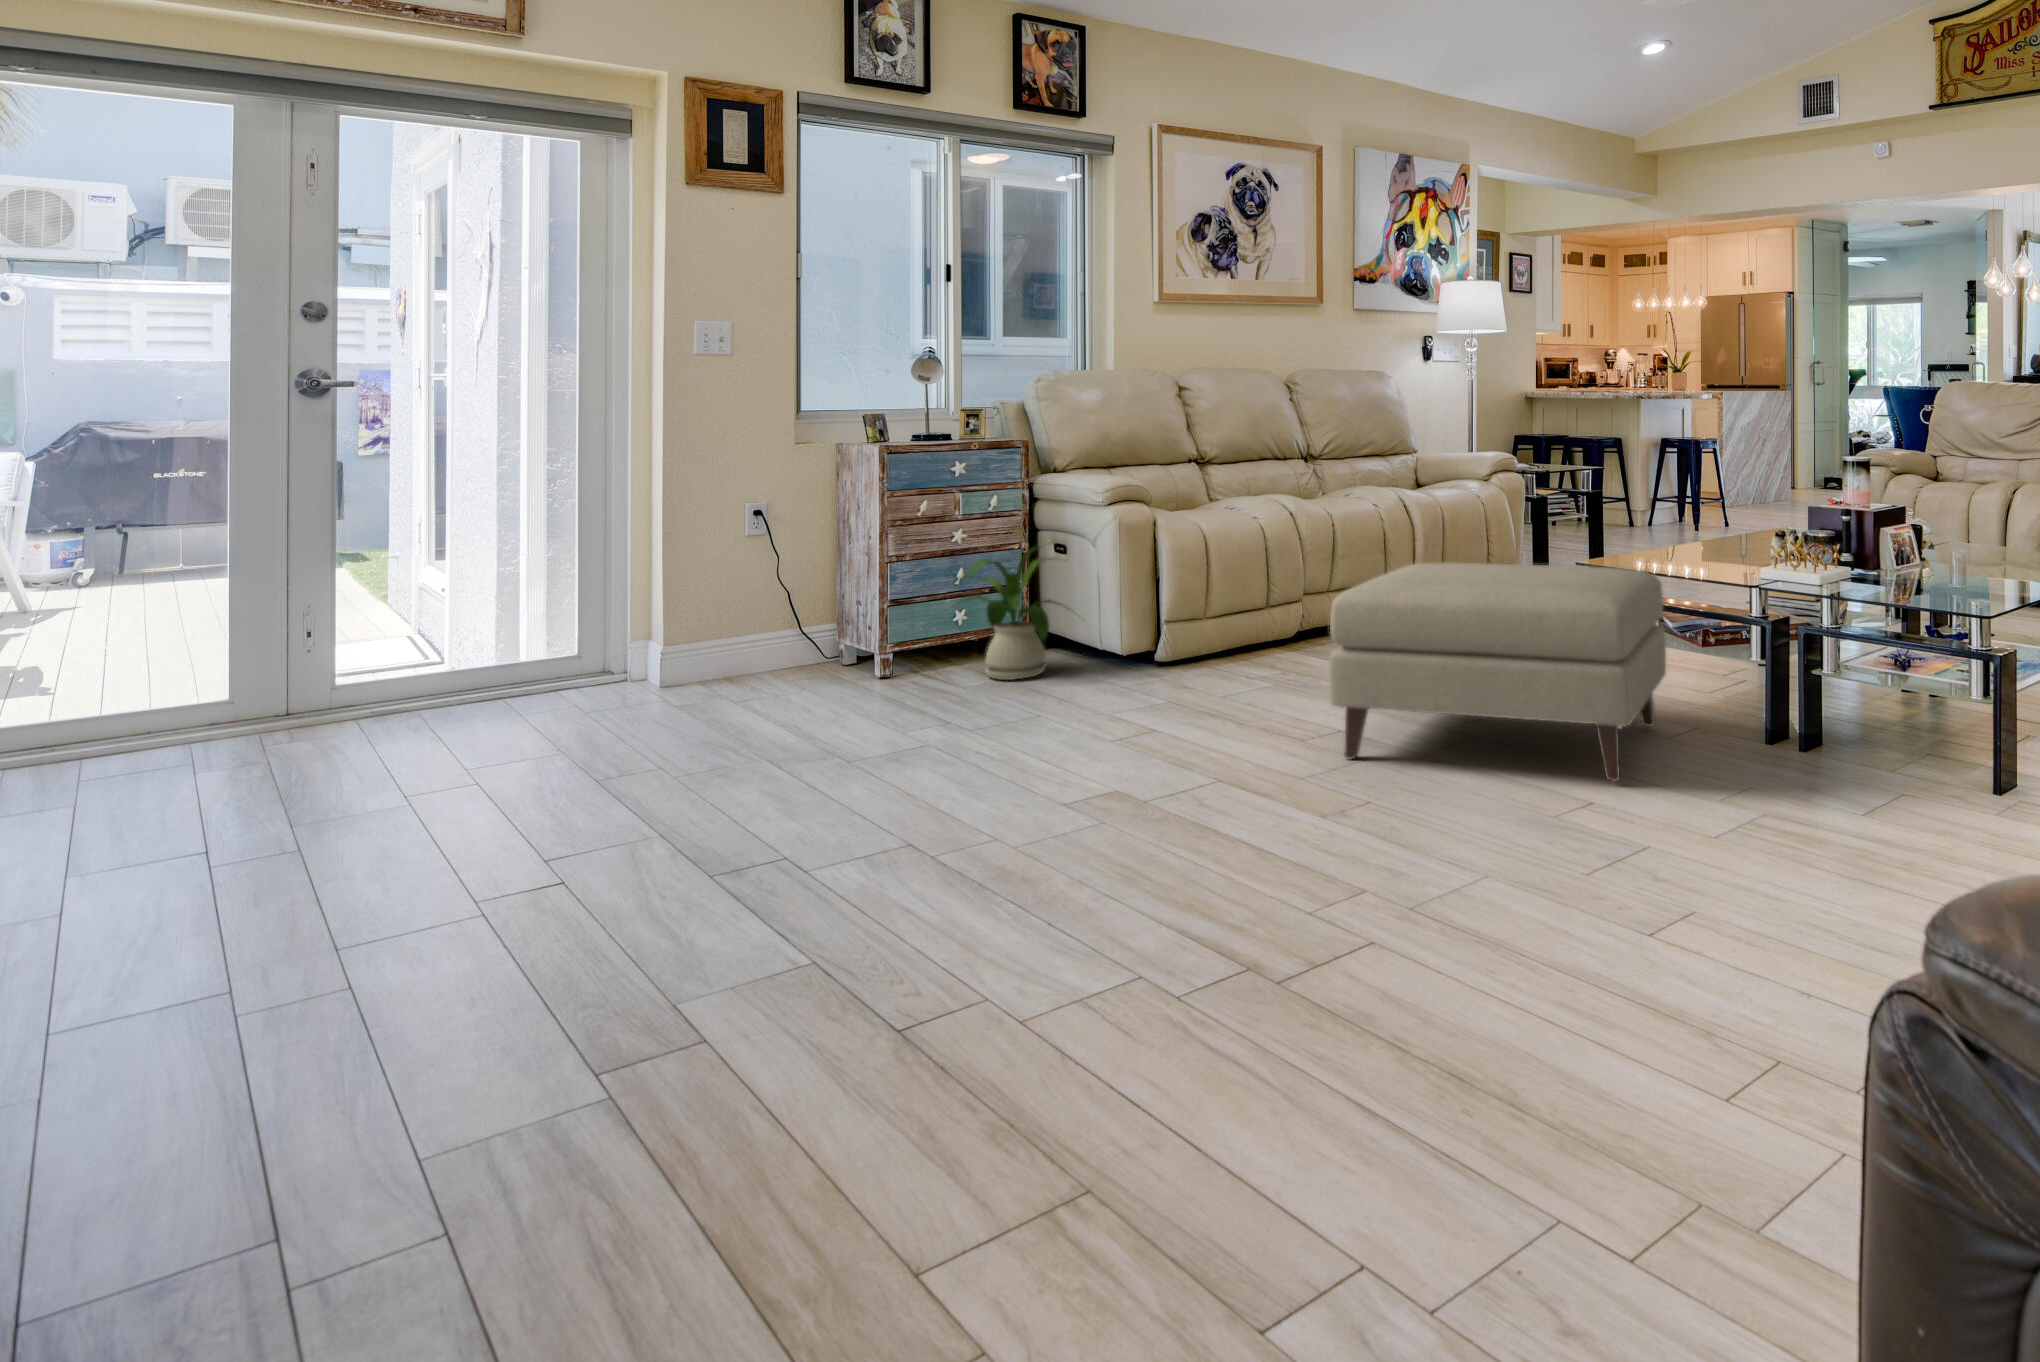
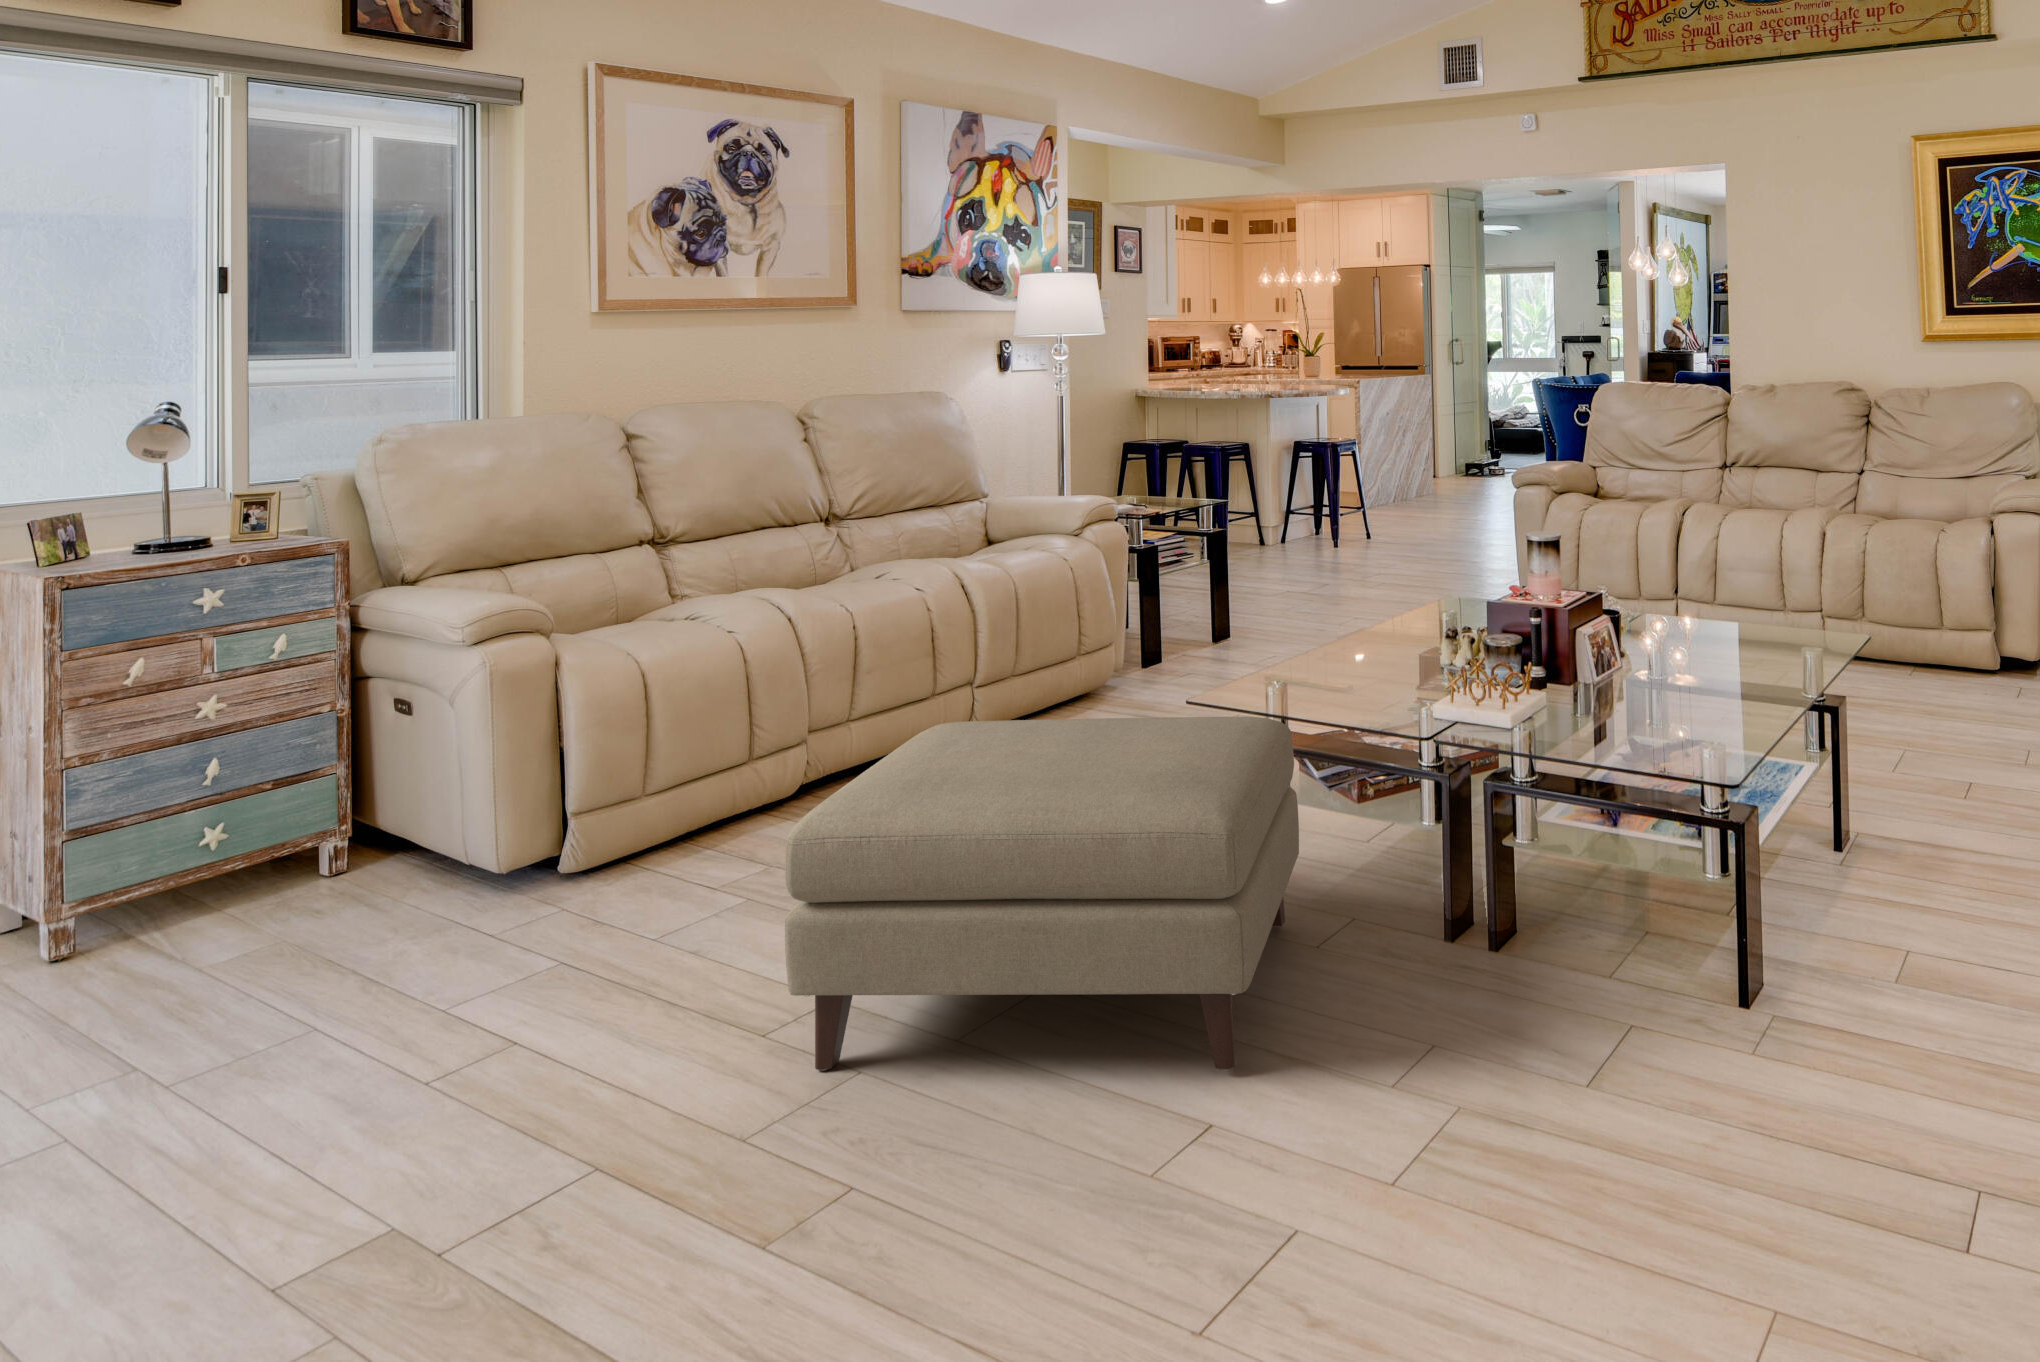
house plant: present [962,543,1079,680] -> none [164,714,435,937]

